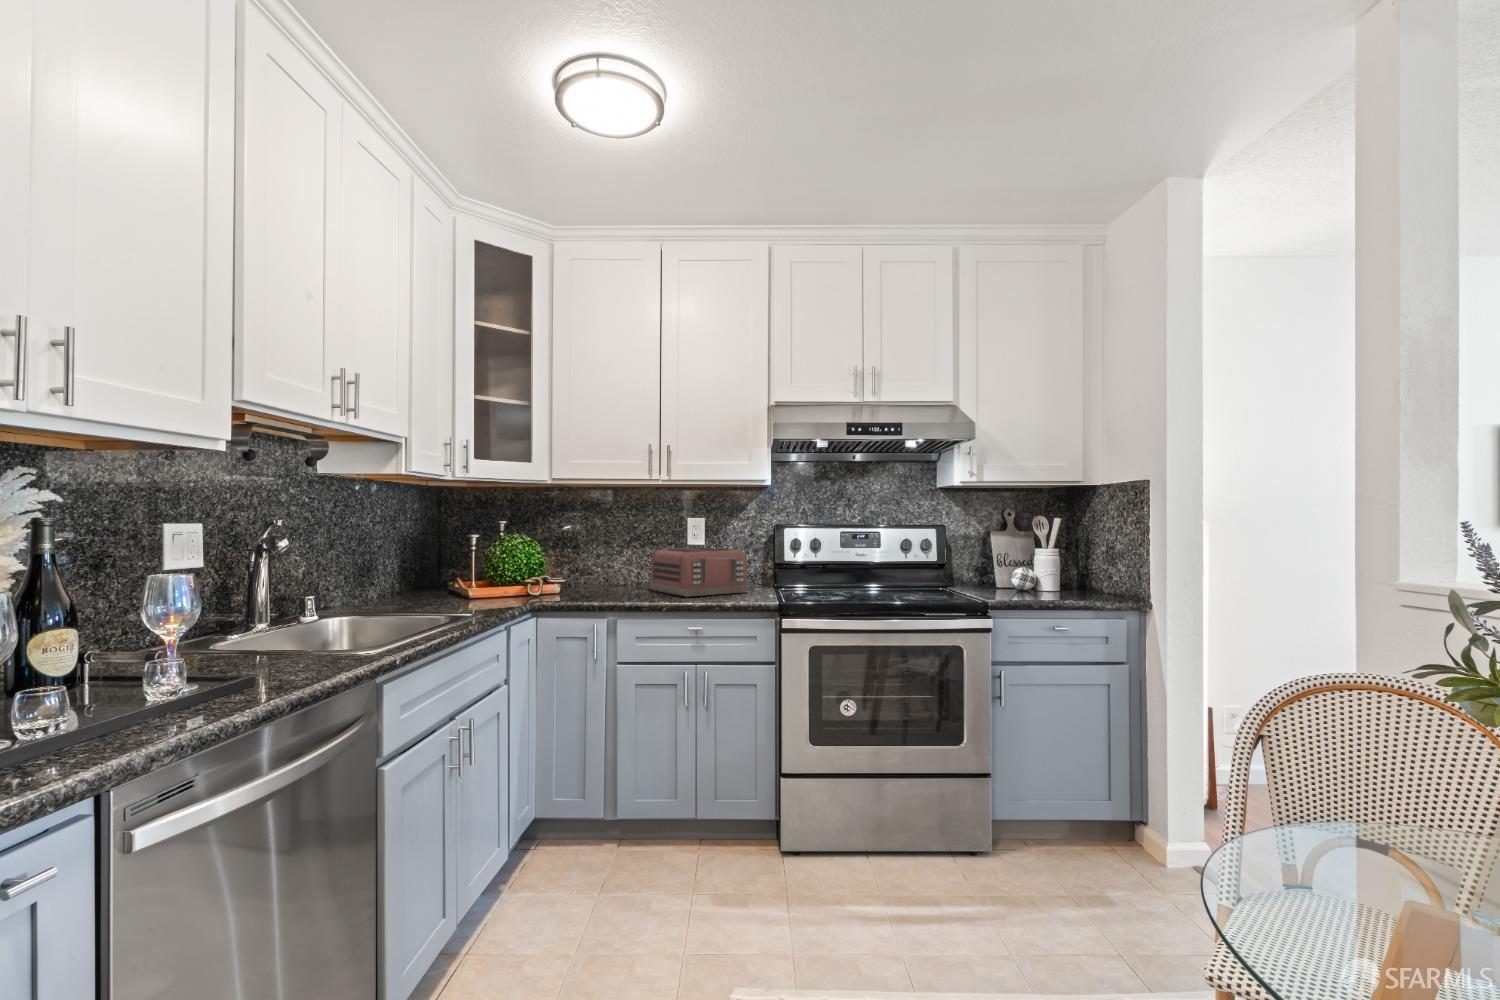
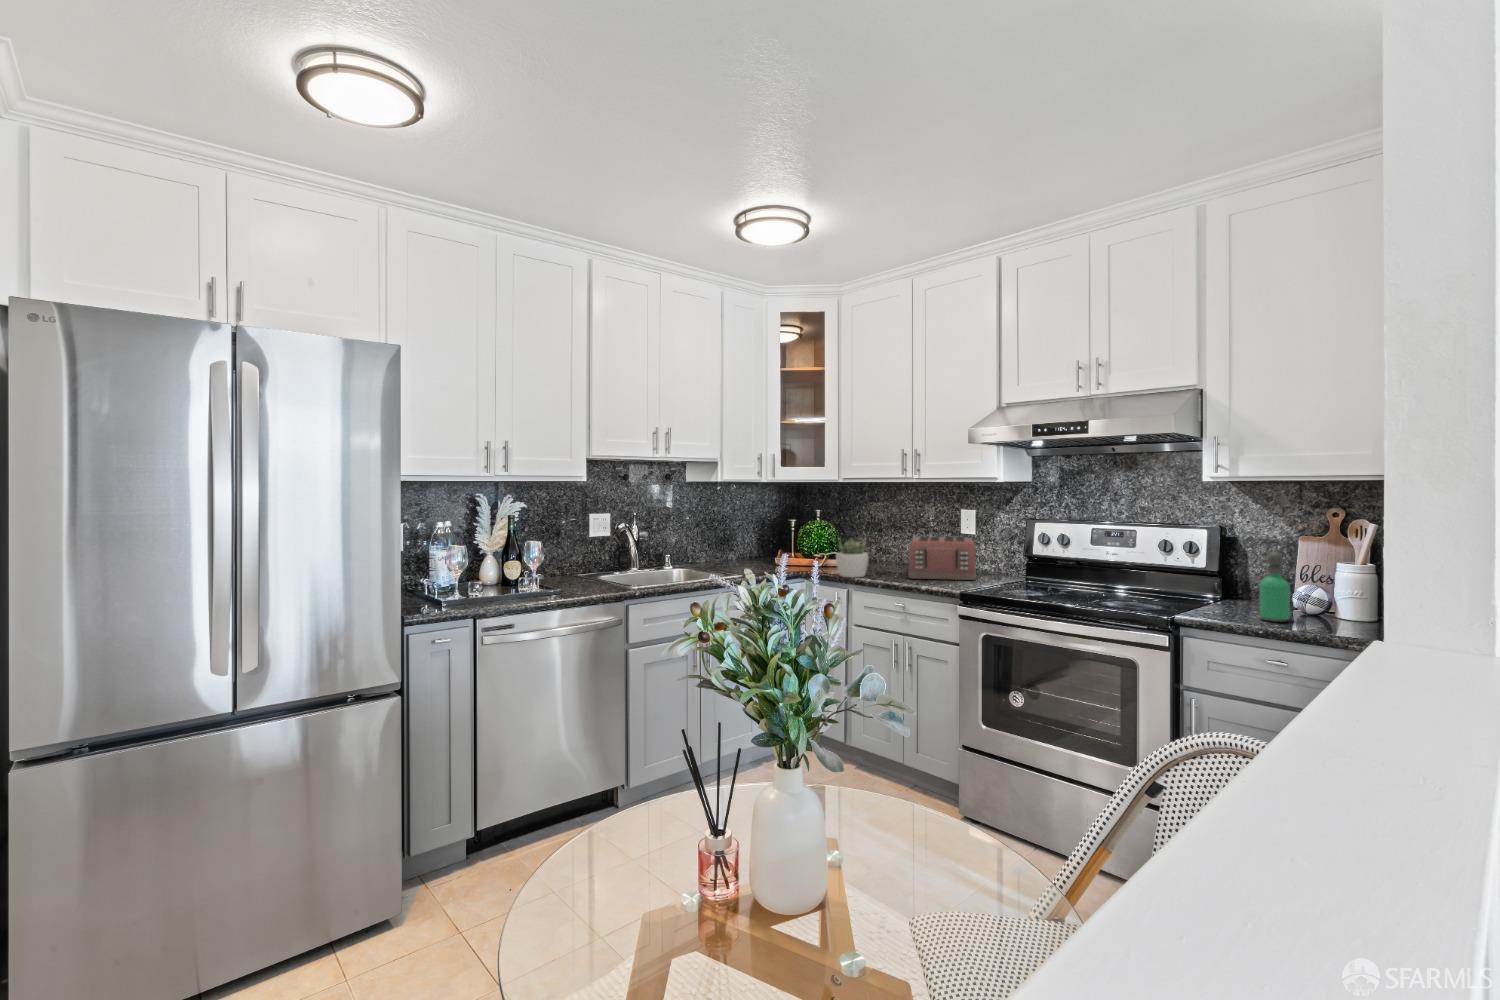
soap dispenser: none [1010,540,1030,595] -> present [1260,552,1290,622]
succulent plant: none [592,553,634,603] -> present [836,538,869,578]

